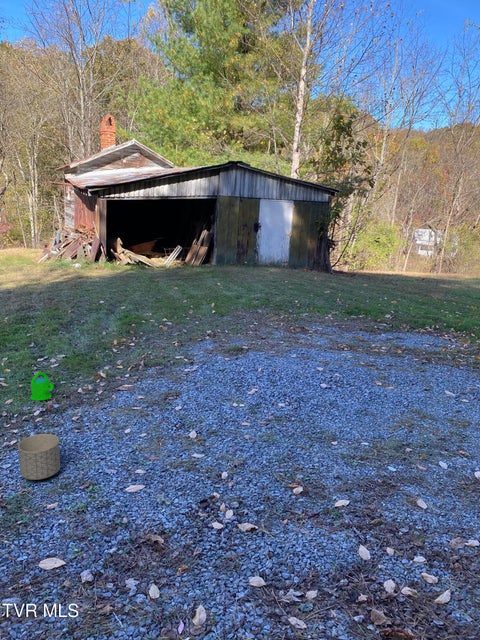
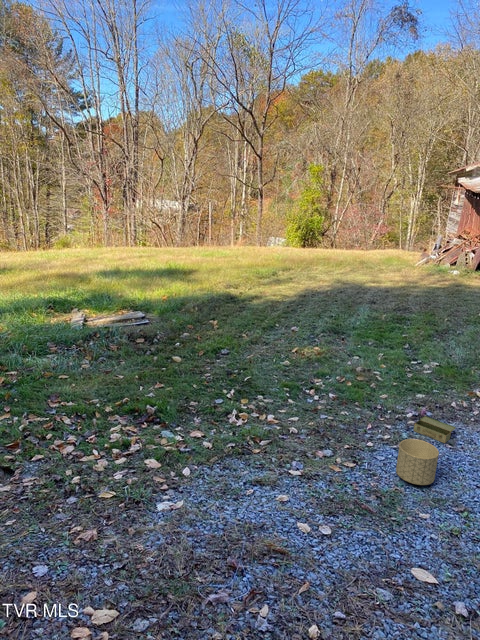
watering can: present [30,372,54,401] -> none [405,376,431,404]
toolbox: none [39,409,80,429] -> present [414,416,455,443]

